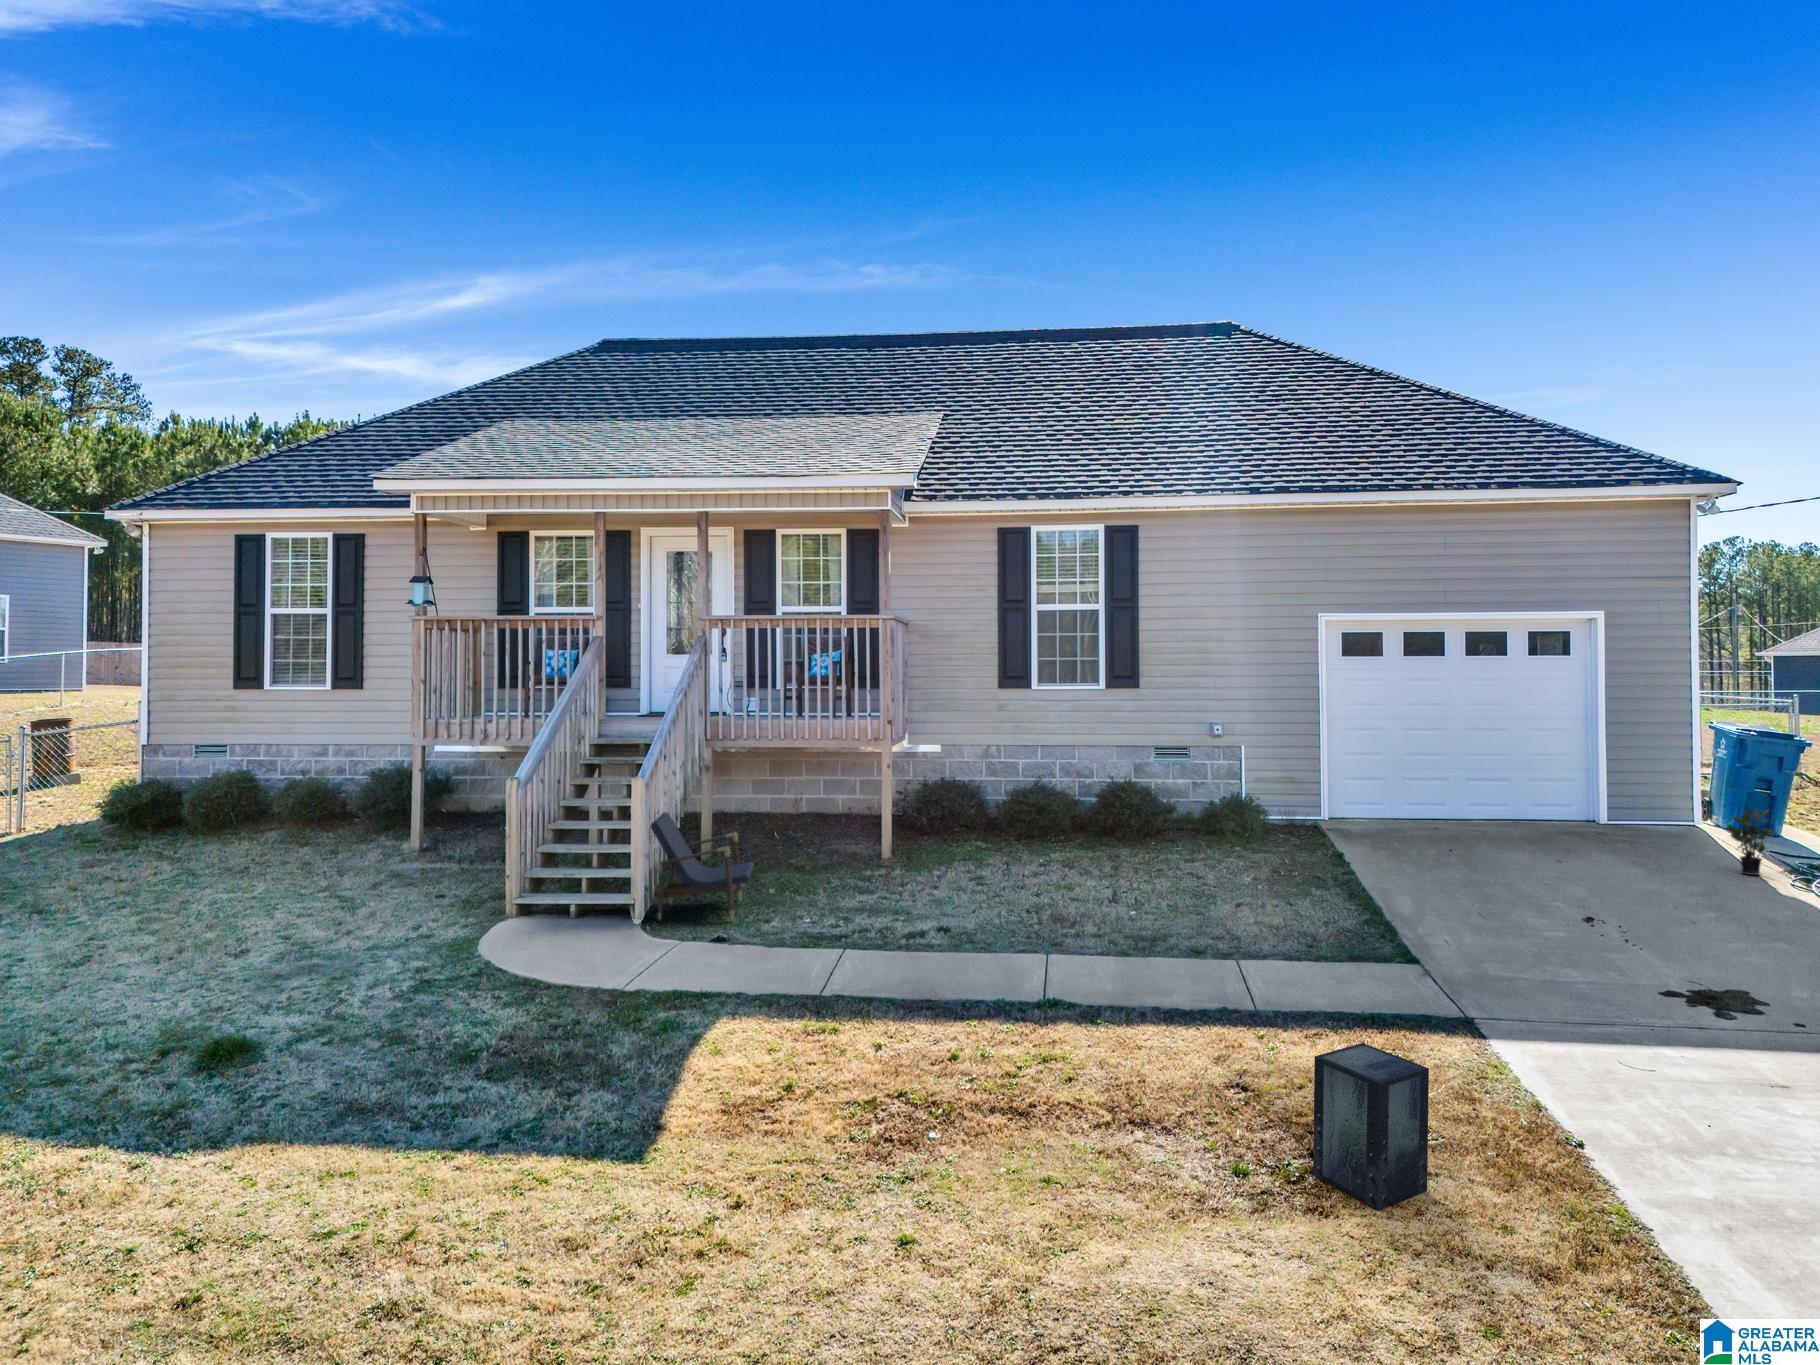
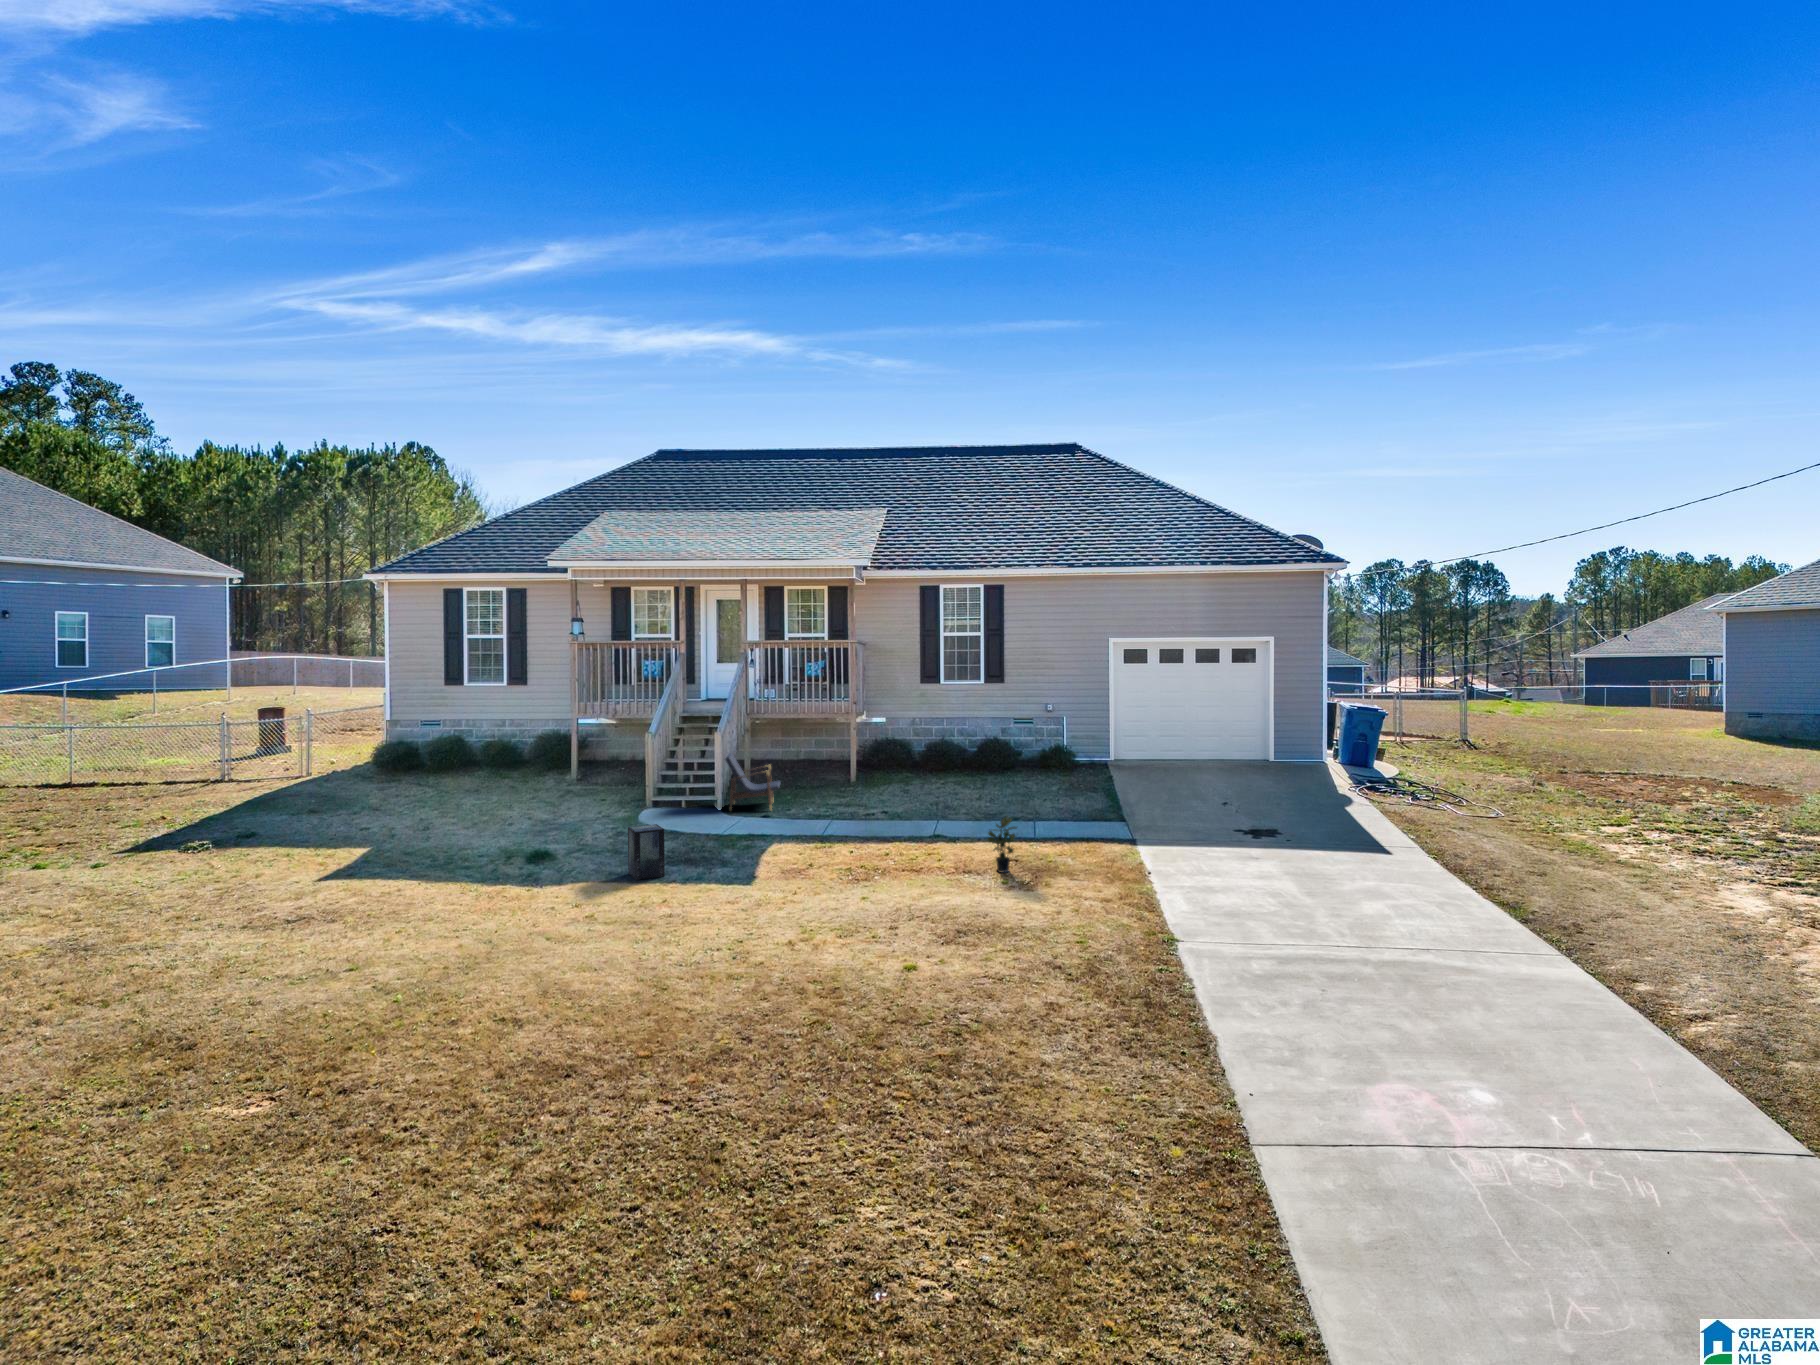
potted plant: present [1727,809,1773,875] -> present [987,816,1017,873]
storage box: present [1313,1043,1429,1210] -> present [628,824,665,880]

